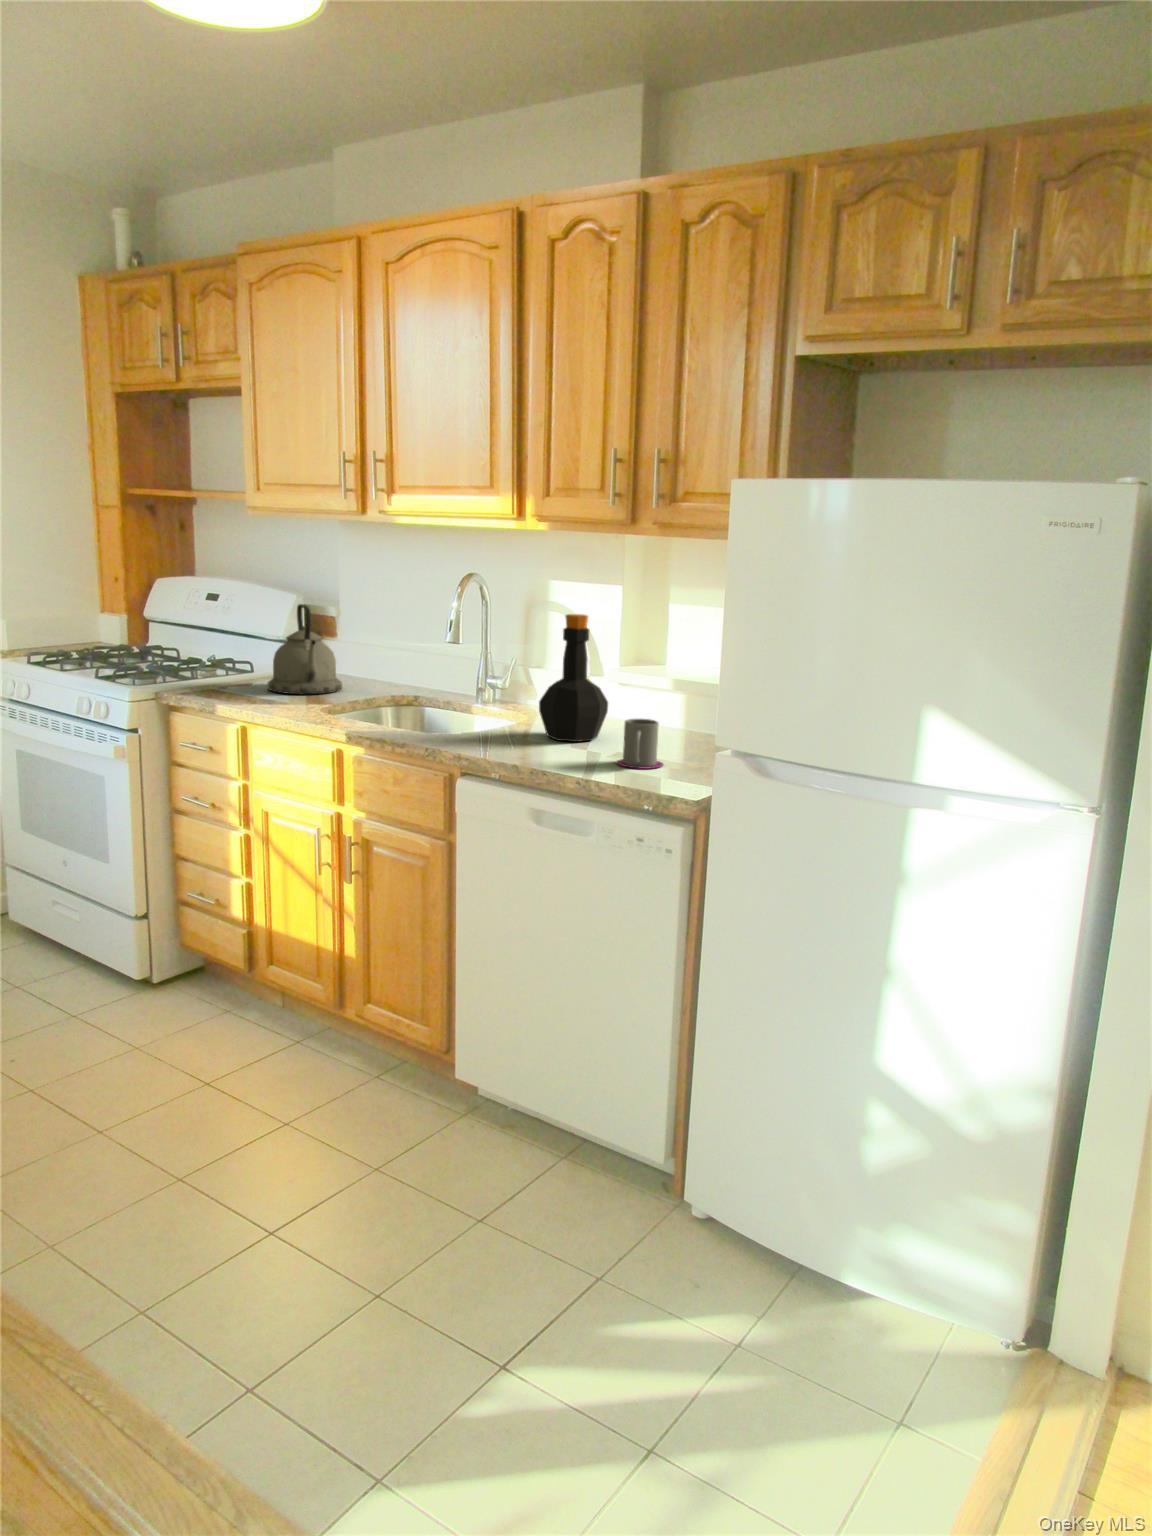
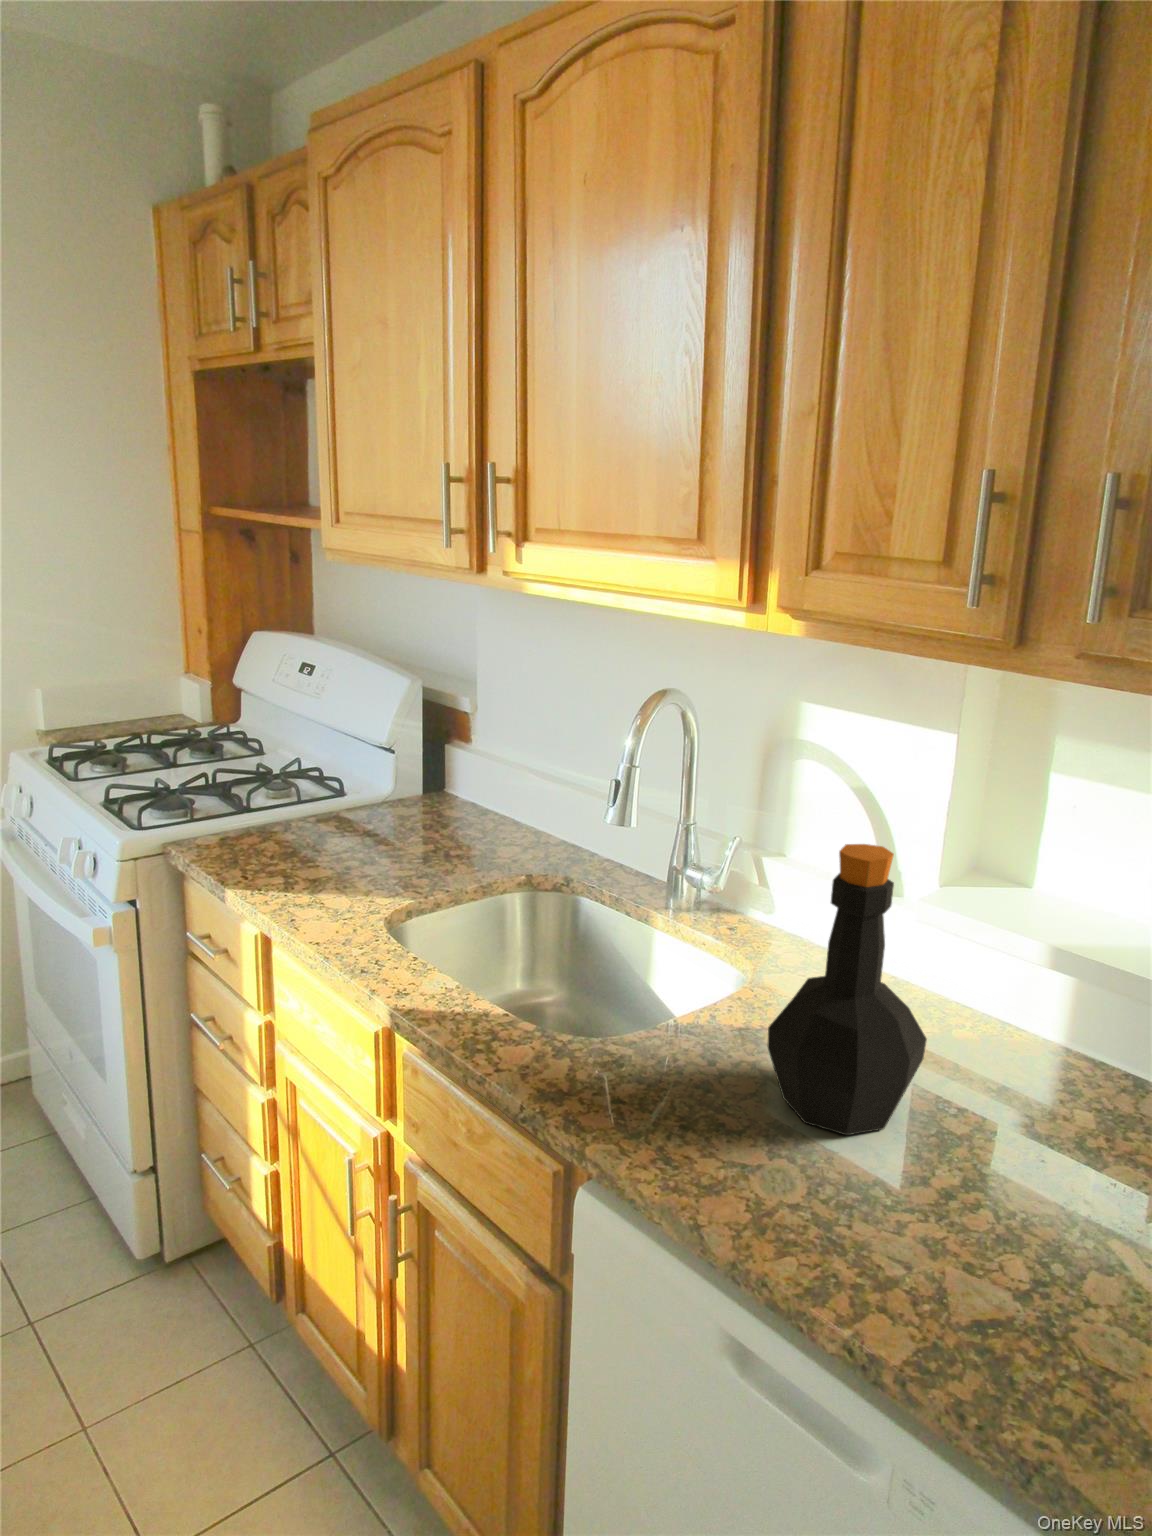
kettle: present [267,604,342,694] -> none [327,714,450,873]
mug: present [616,719,663,769] -> none [952,1182,1088,1354]

